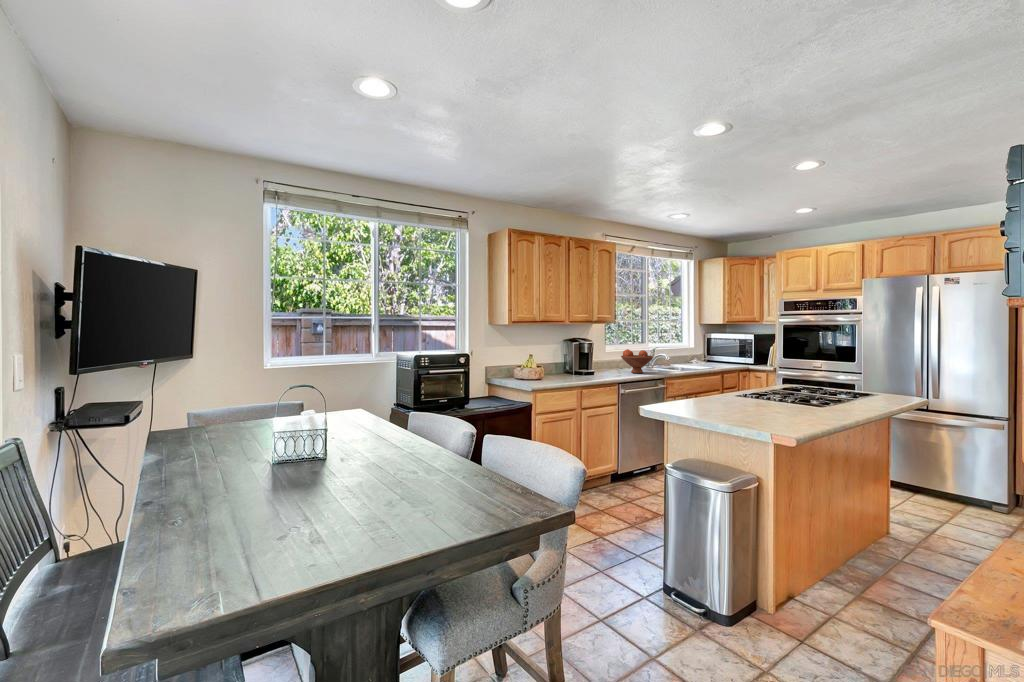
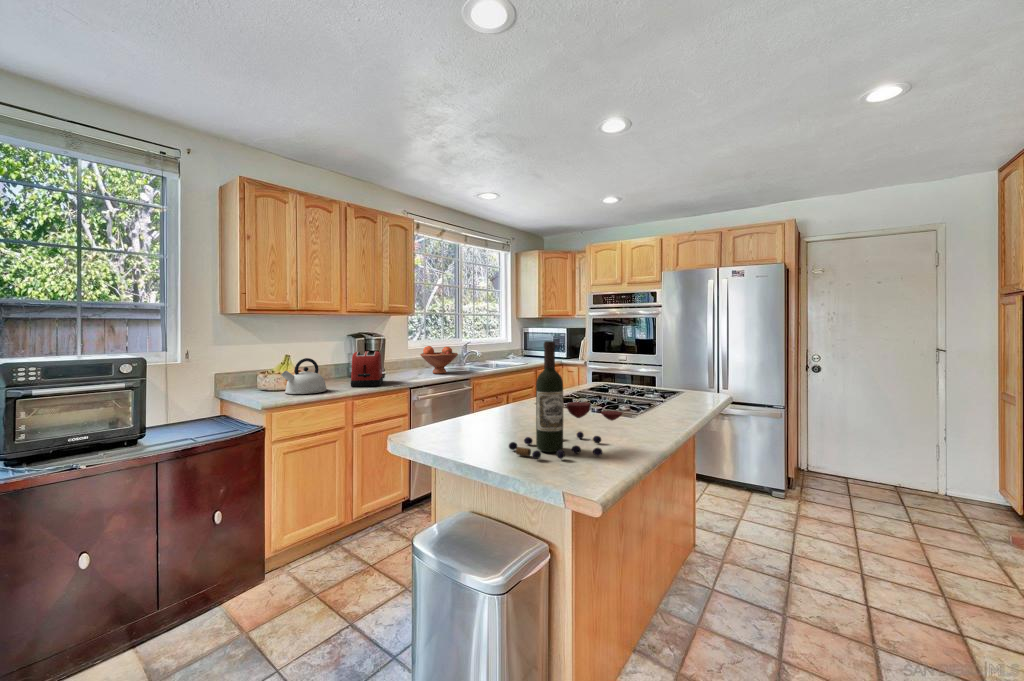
wine bottle: none [729,347,814,421] -> present [509,341,622,459]
toaster: none [576,353,598,380] -> present [351,351,383,387]
kettle: none [534,357,563,383] -> present [281,358,327,394]

